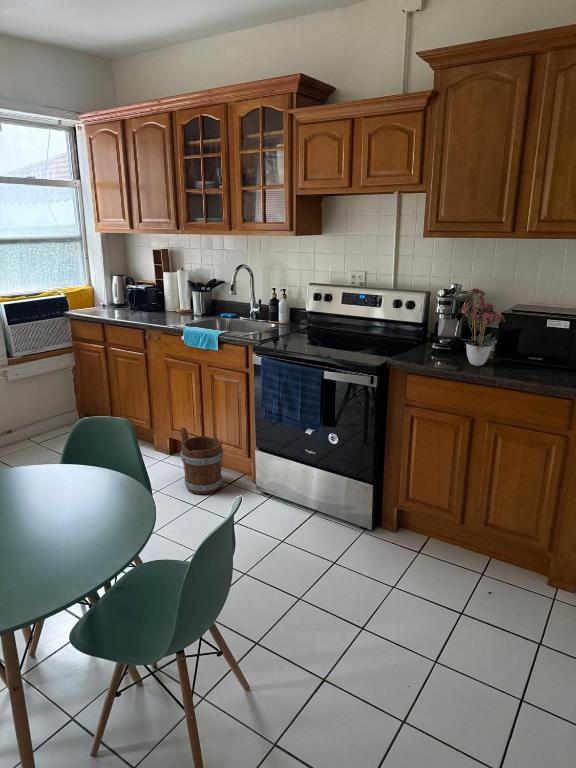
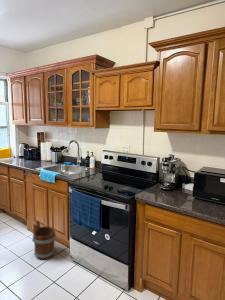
flower arrangement: present [462,288,505,366] -> none [173,157,200,201]

